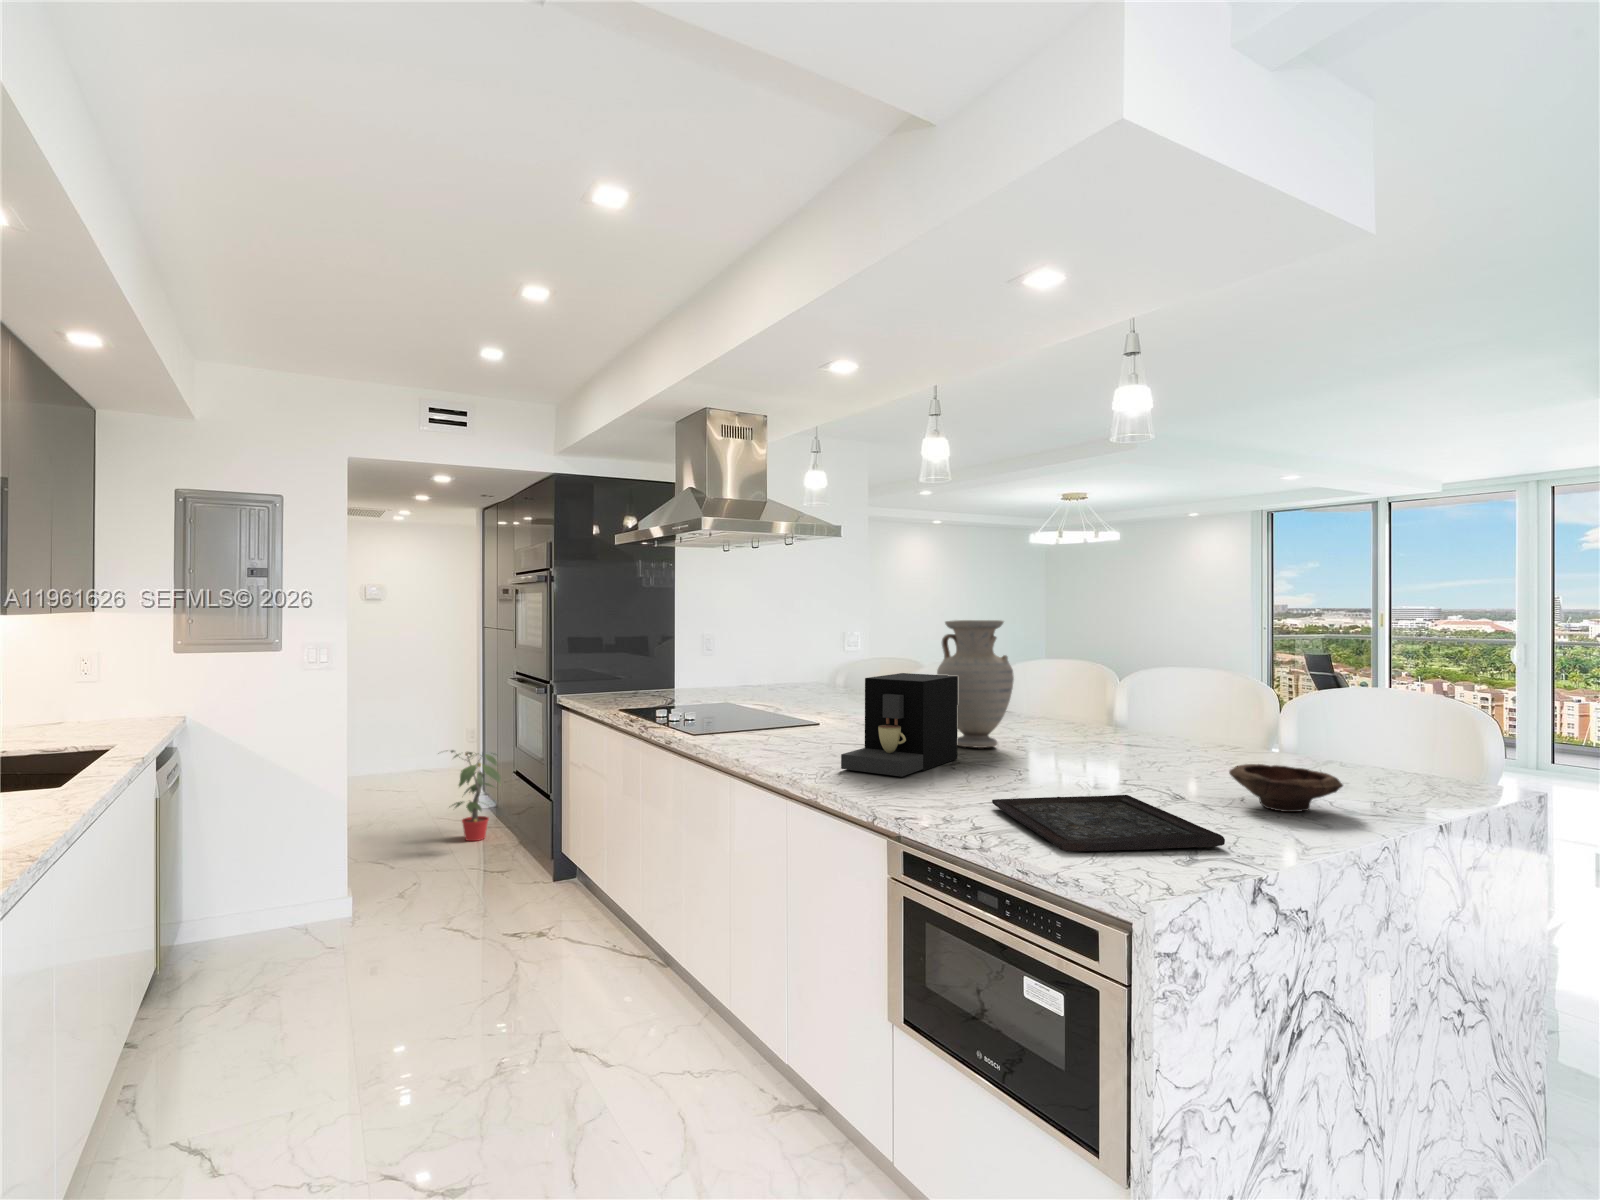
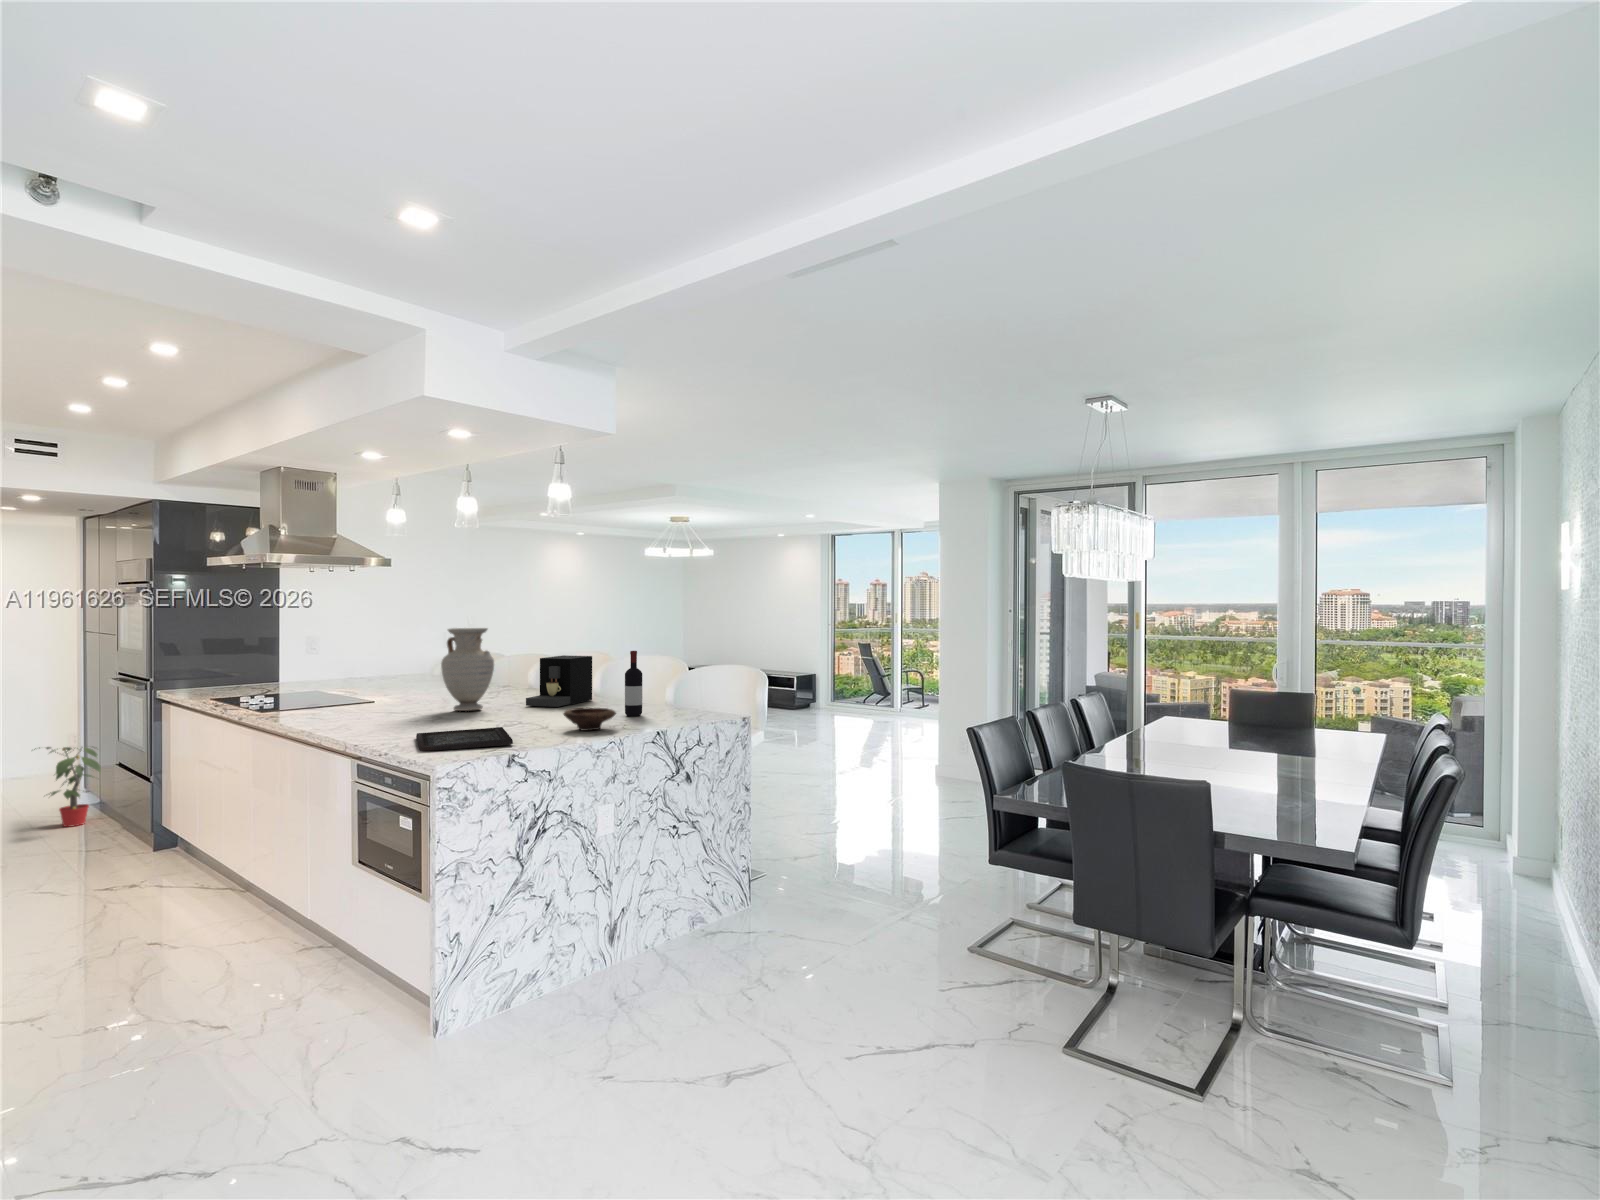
wine bottle: none [1269,661,1304,777] -> present [625,651,642,716]
coffee maker: present [841,673,958,777] -> present [526,655,592,707]

